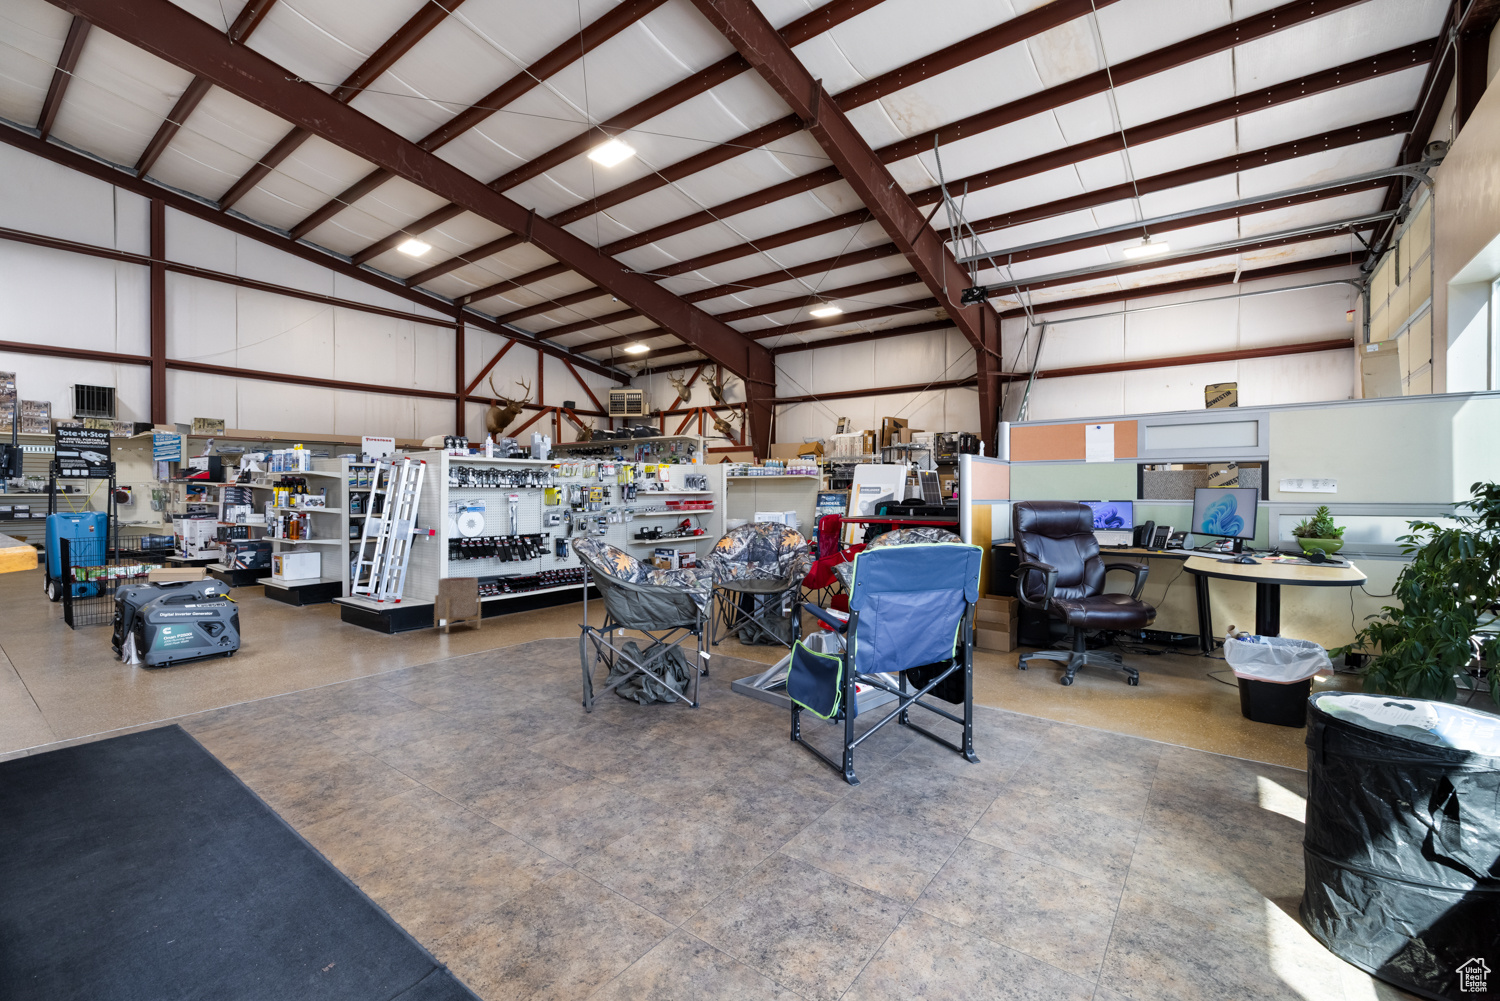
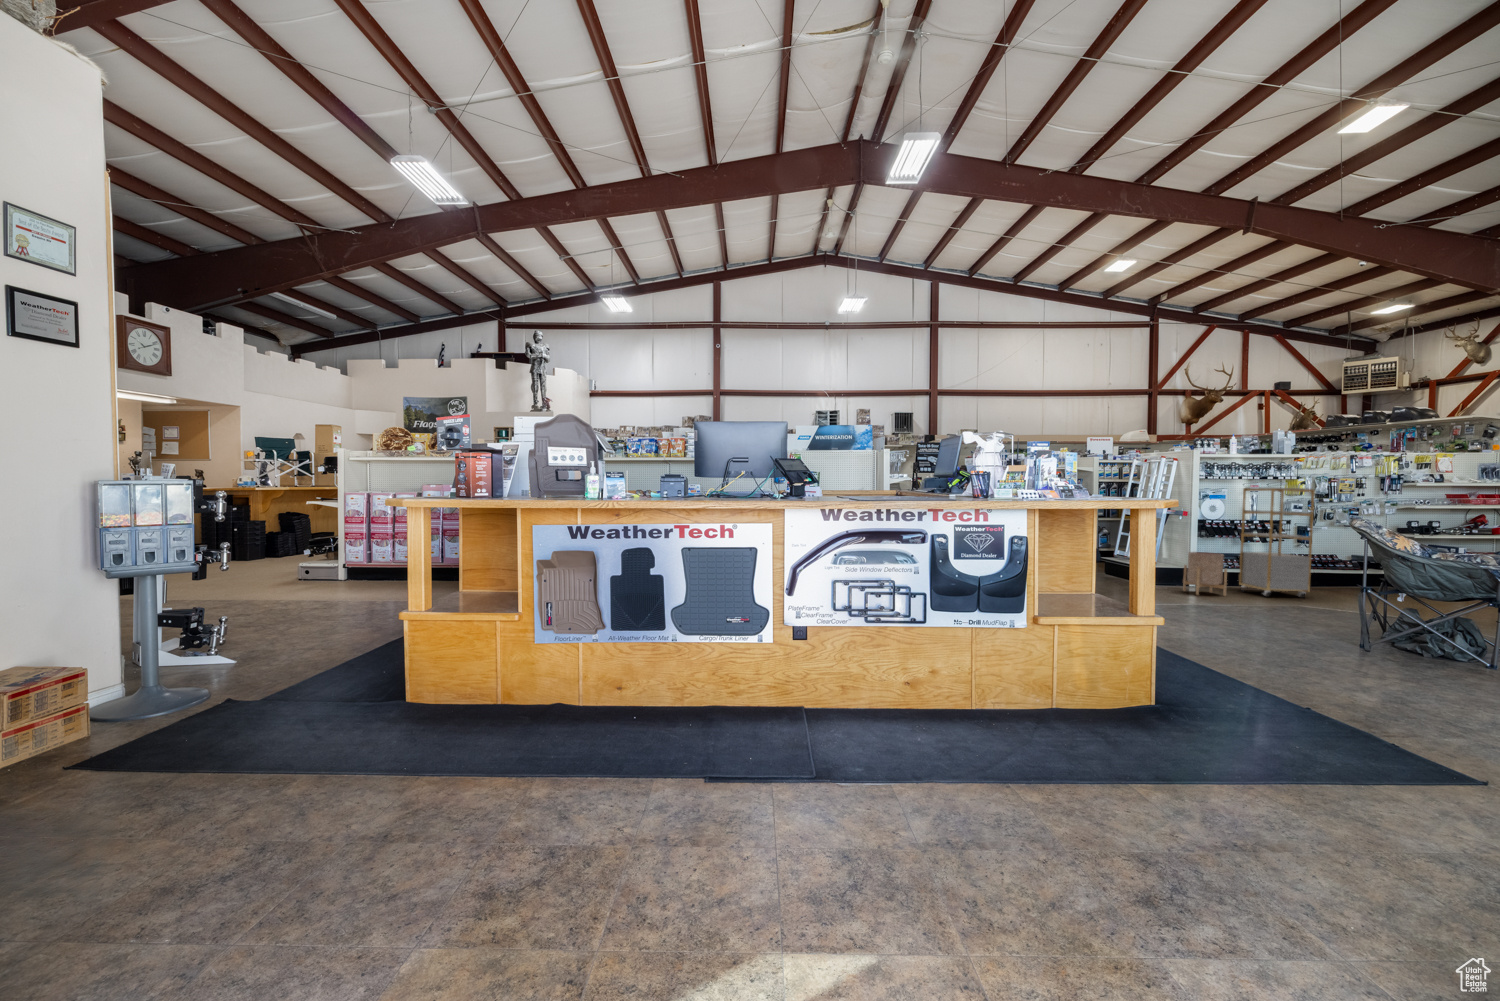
shelving unit: none [497,498,566,622] -> present [1239,487,1315,598]

